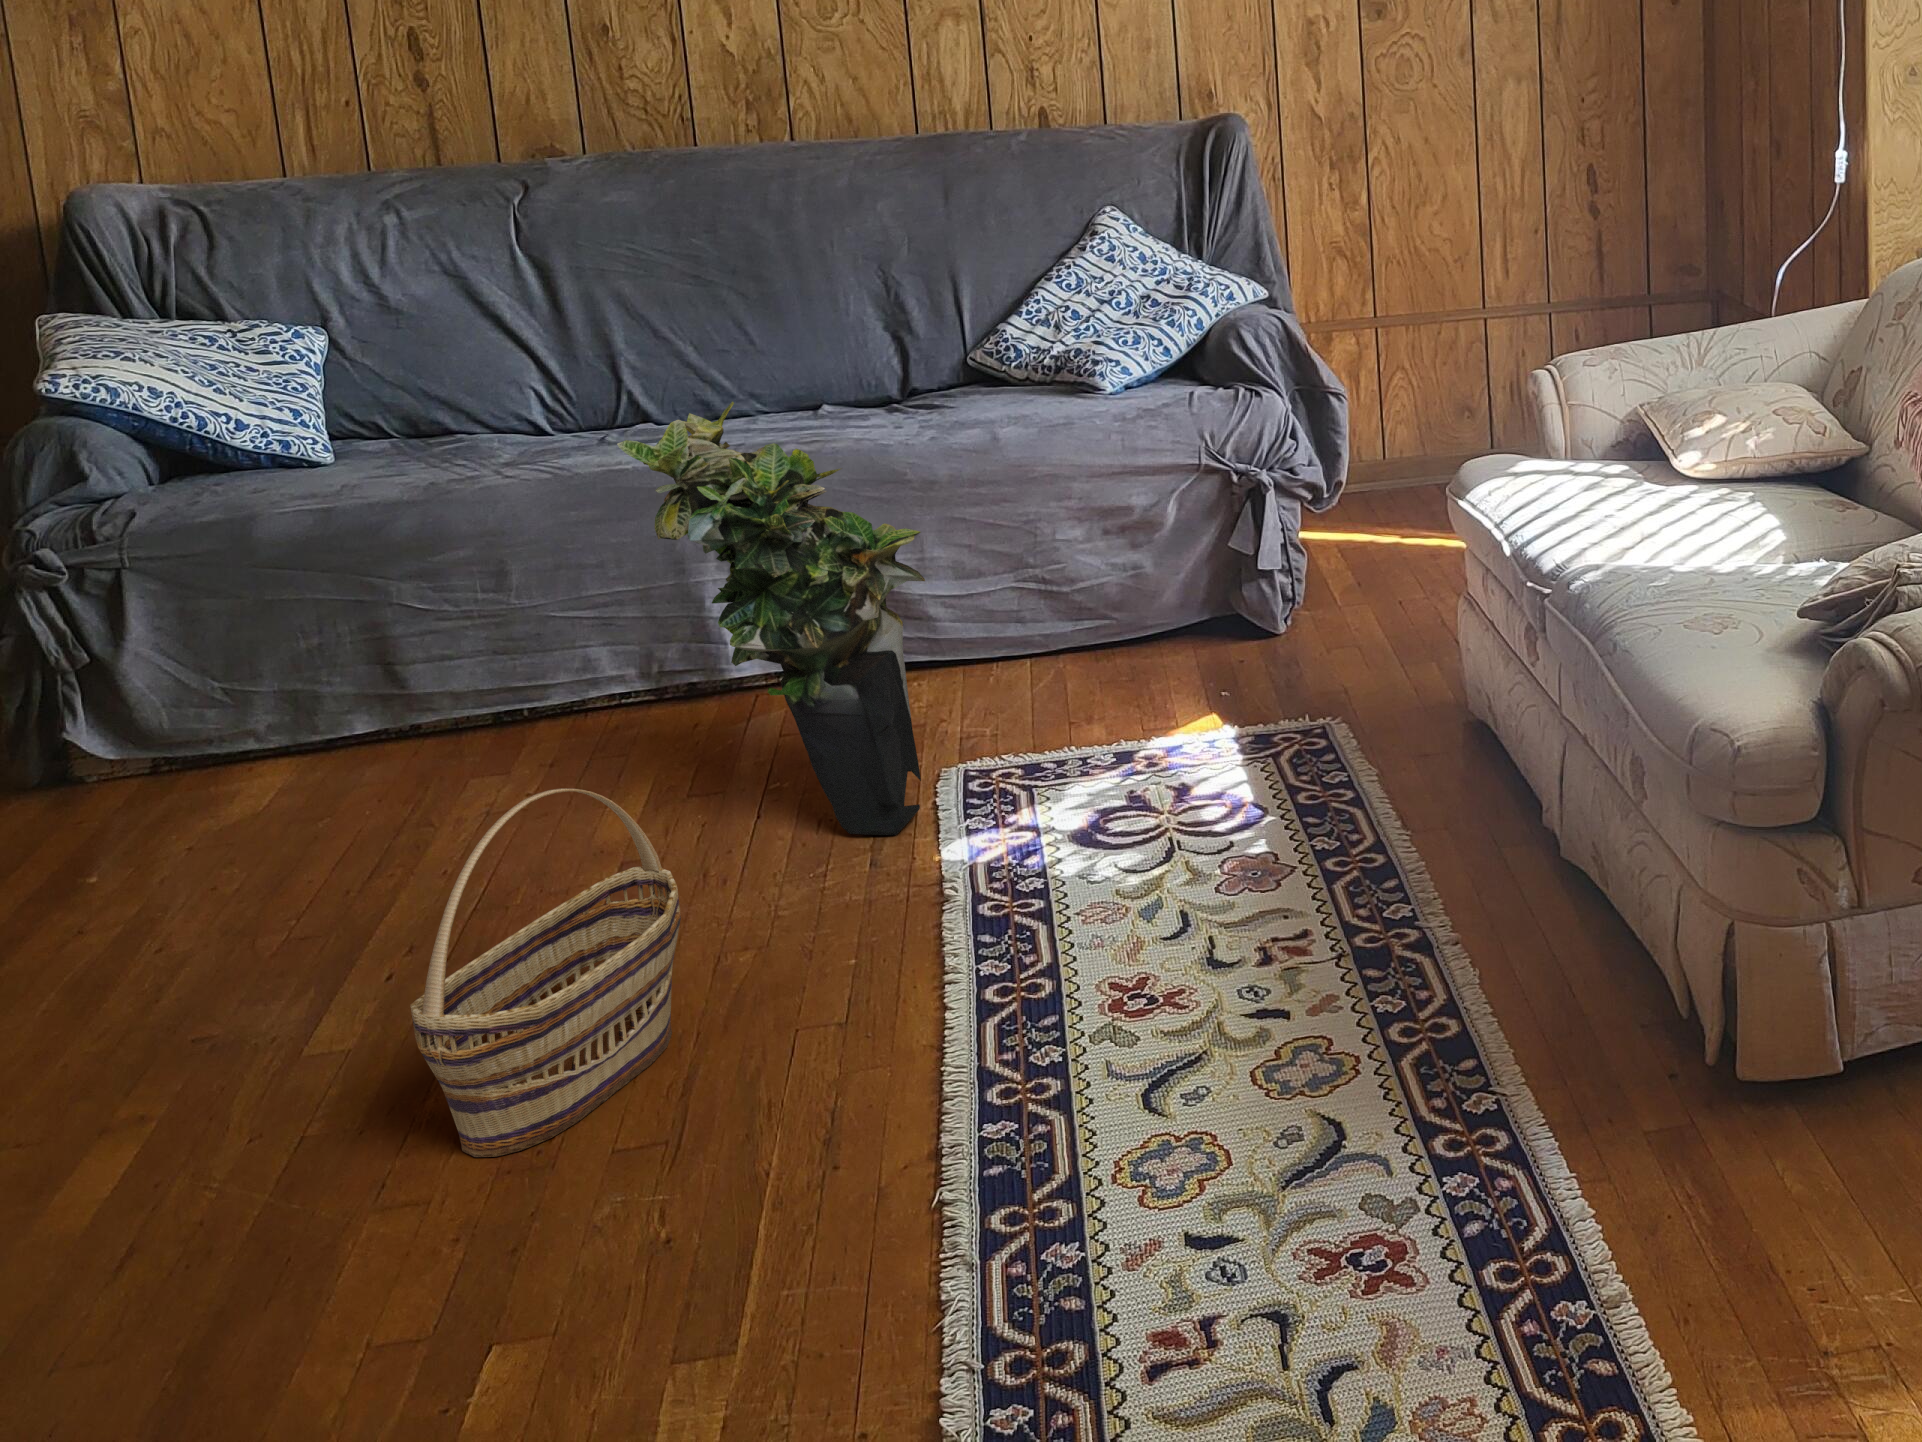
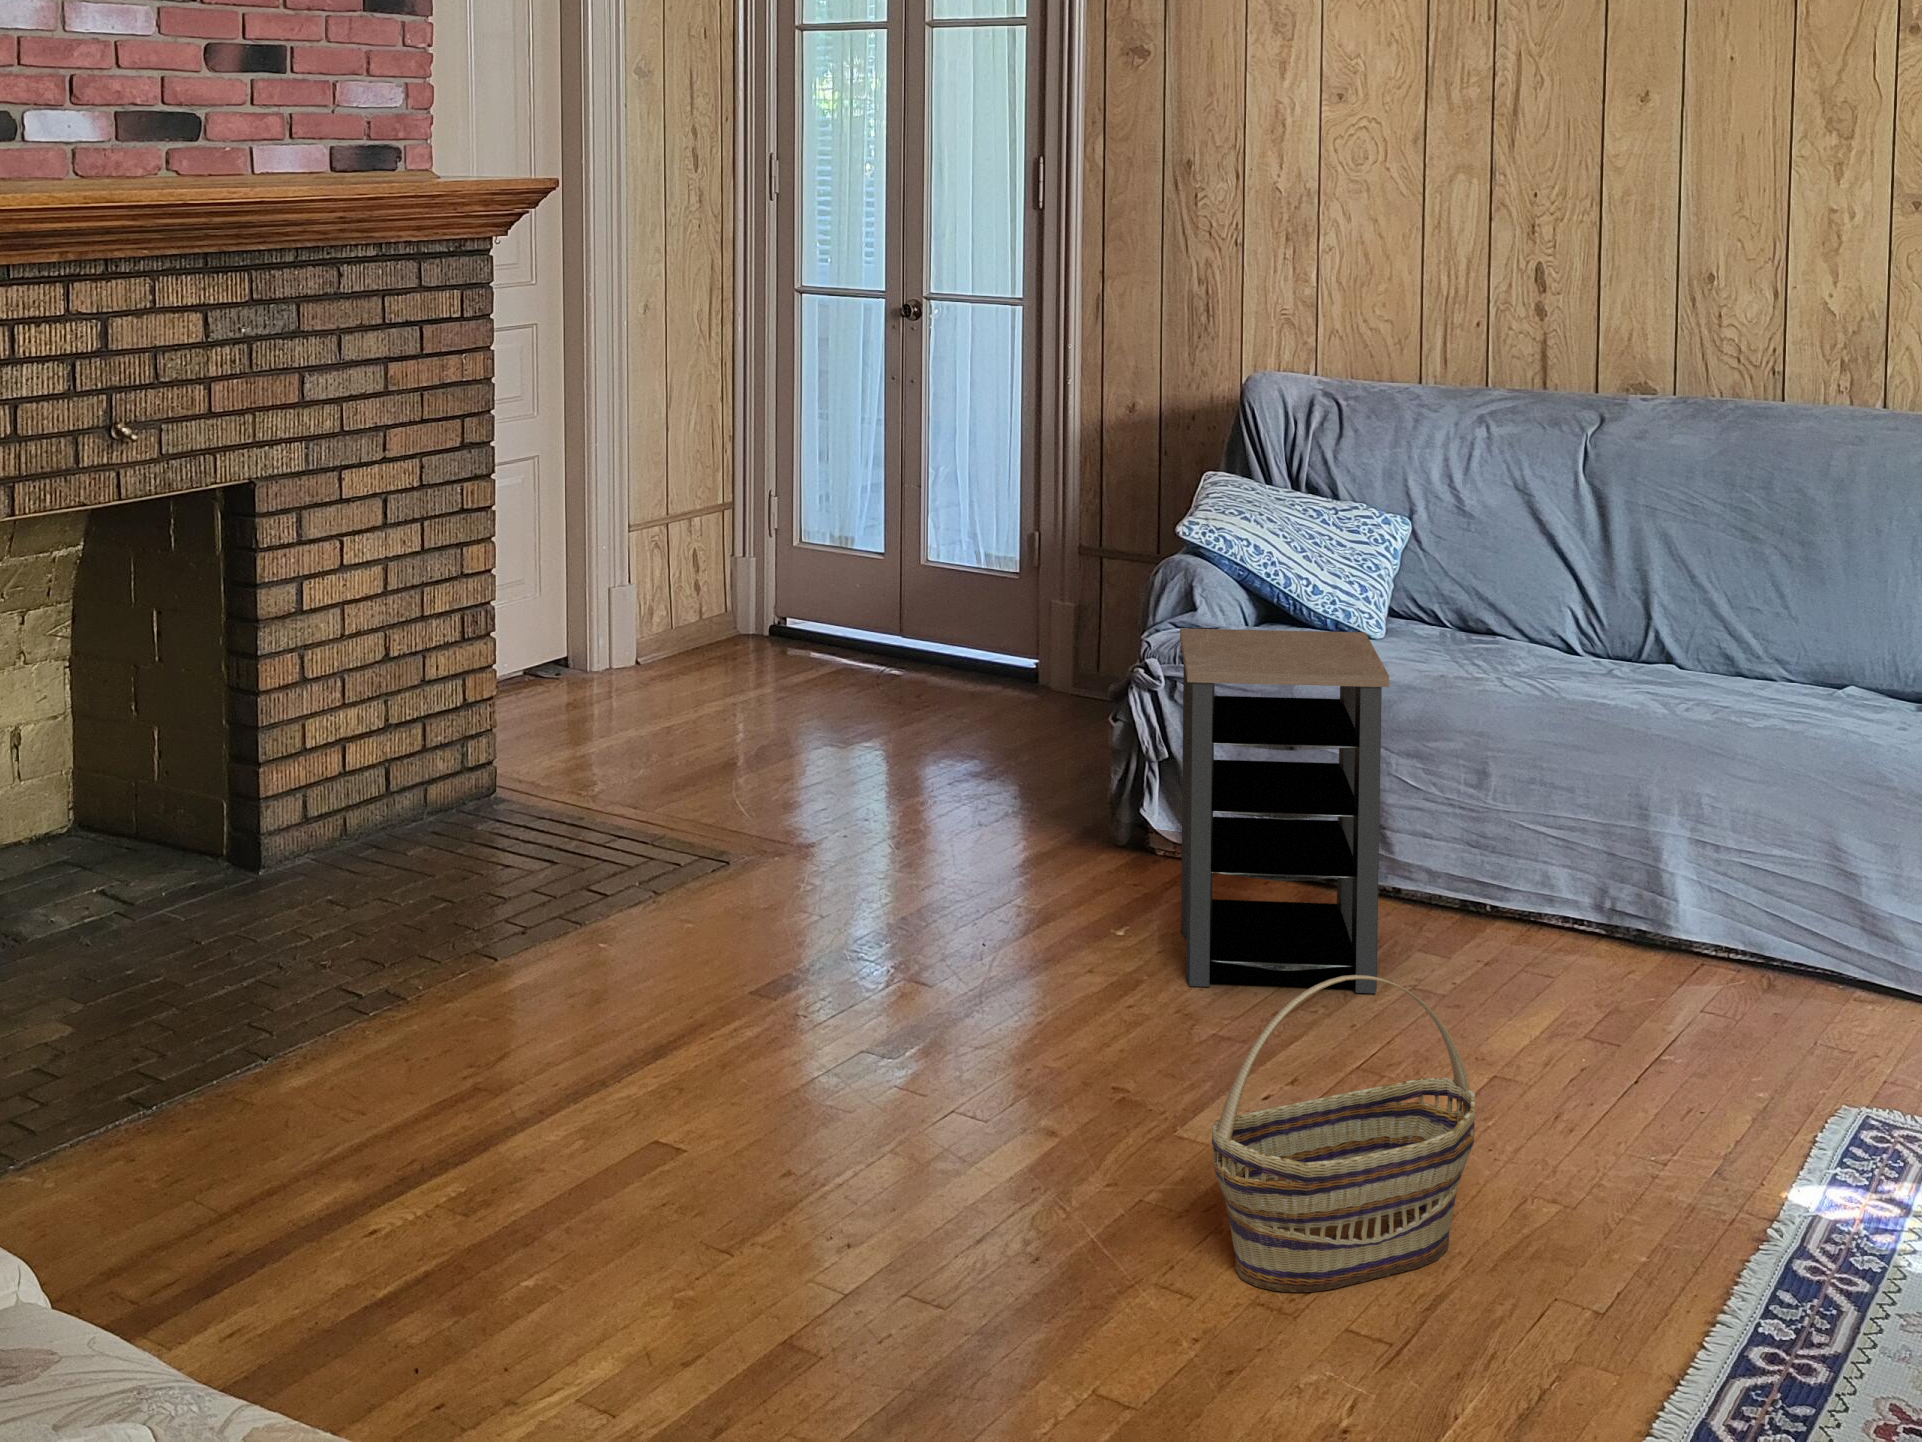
potted plant: present [617,402,925,835] -> none [1548,661,1841,1155]
side table: none [111,452,453,897] -> present [1180,628,1389,993]

